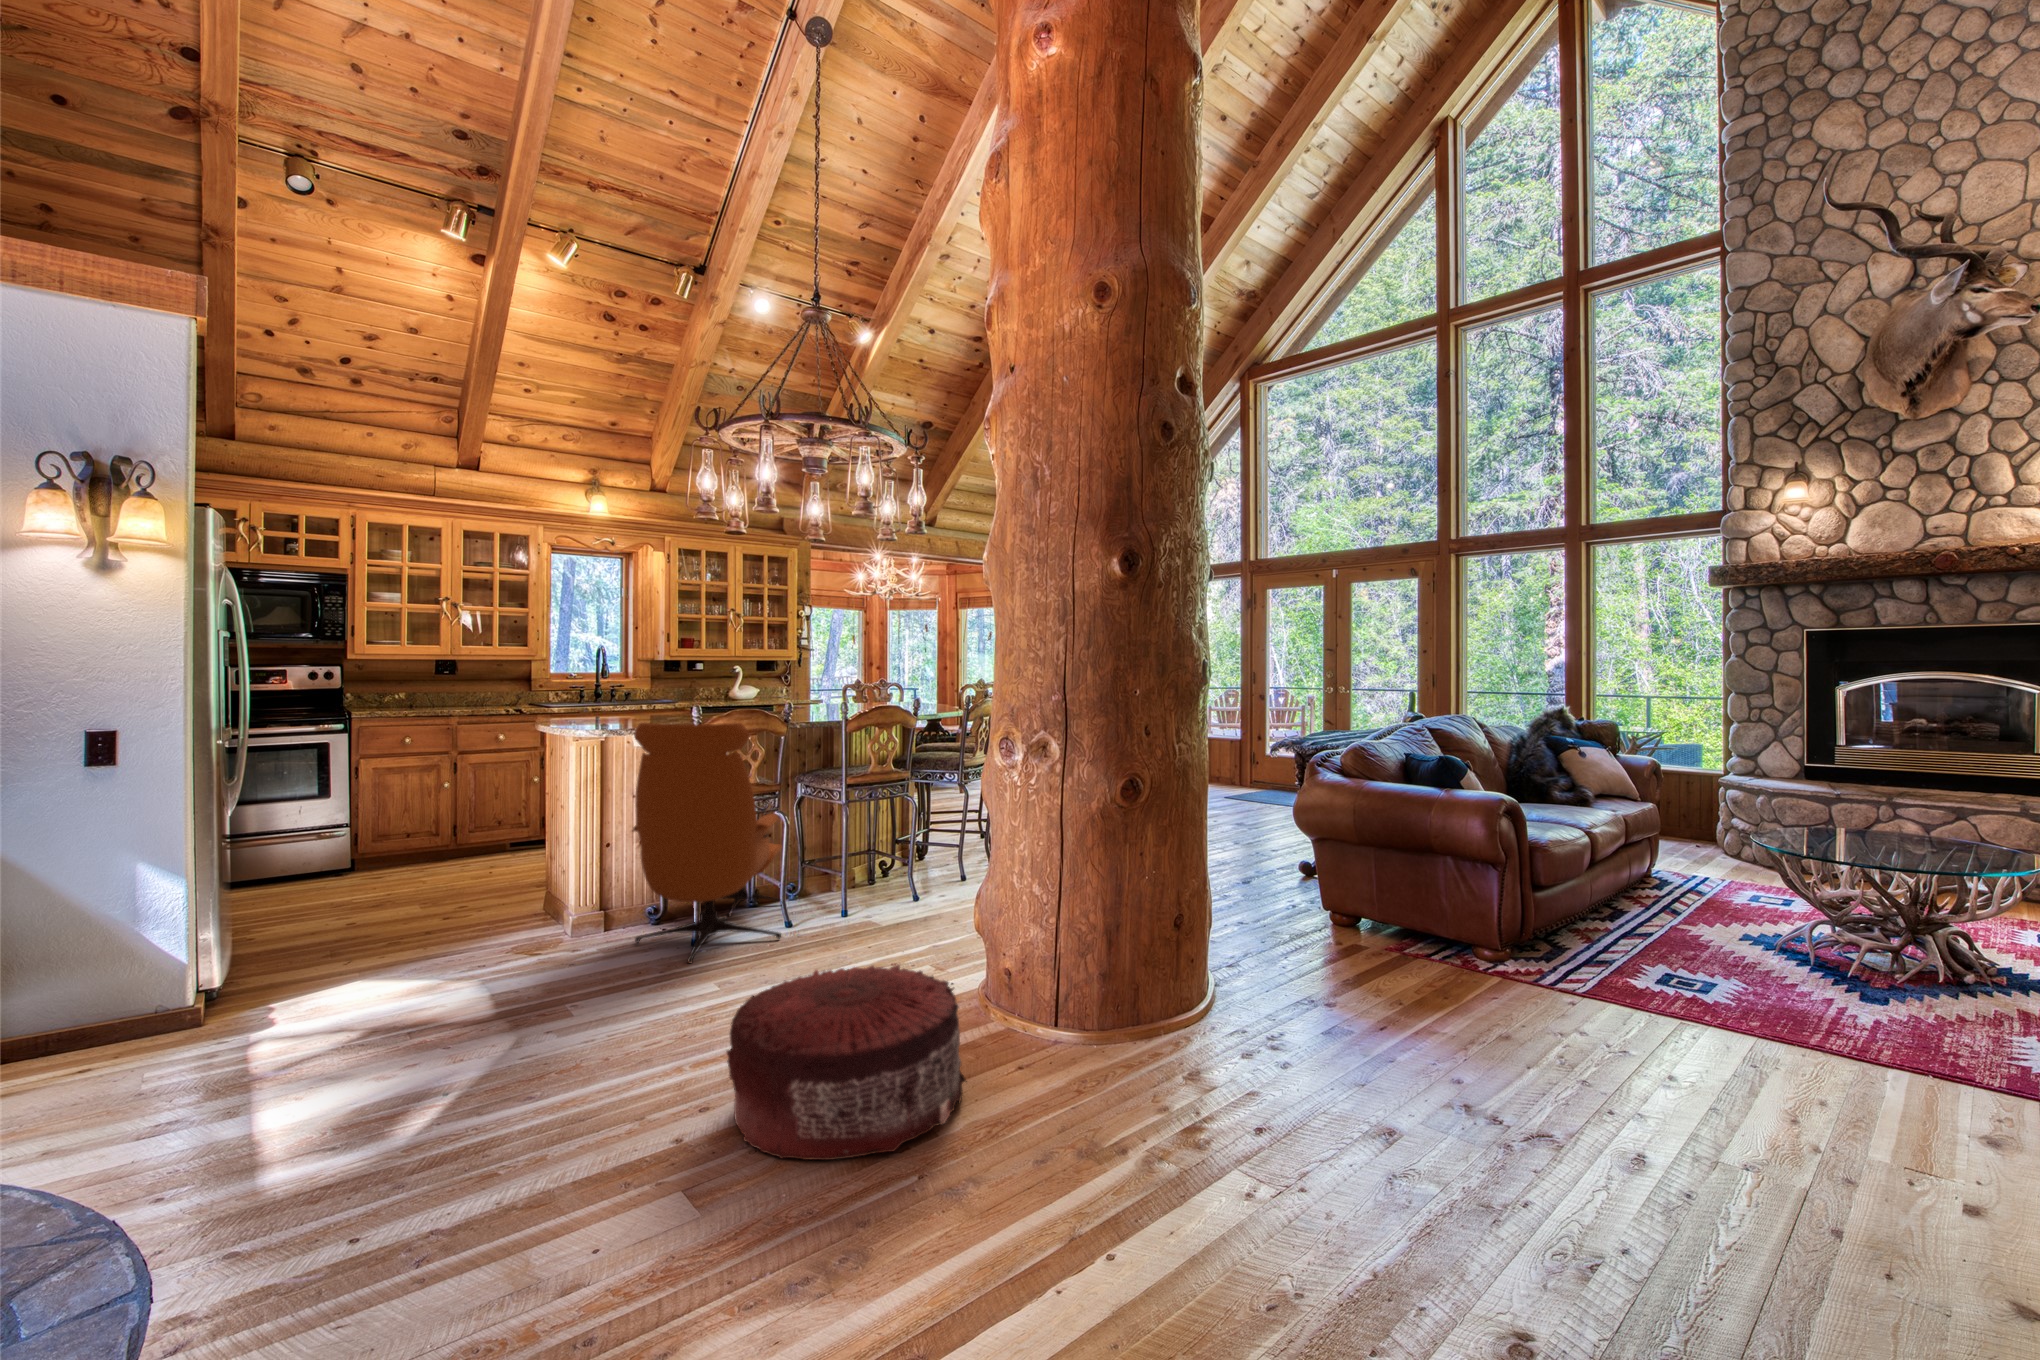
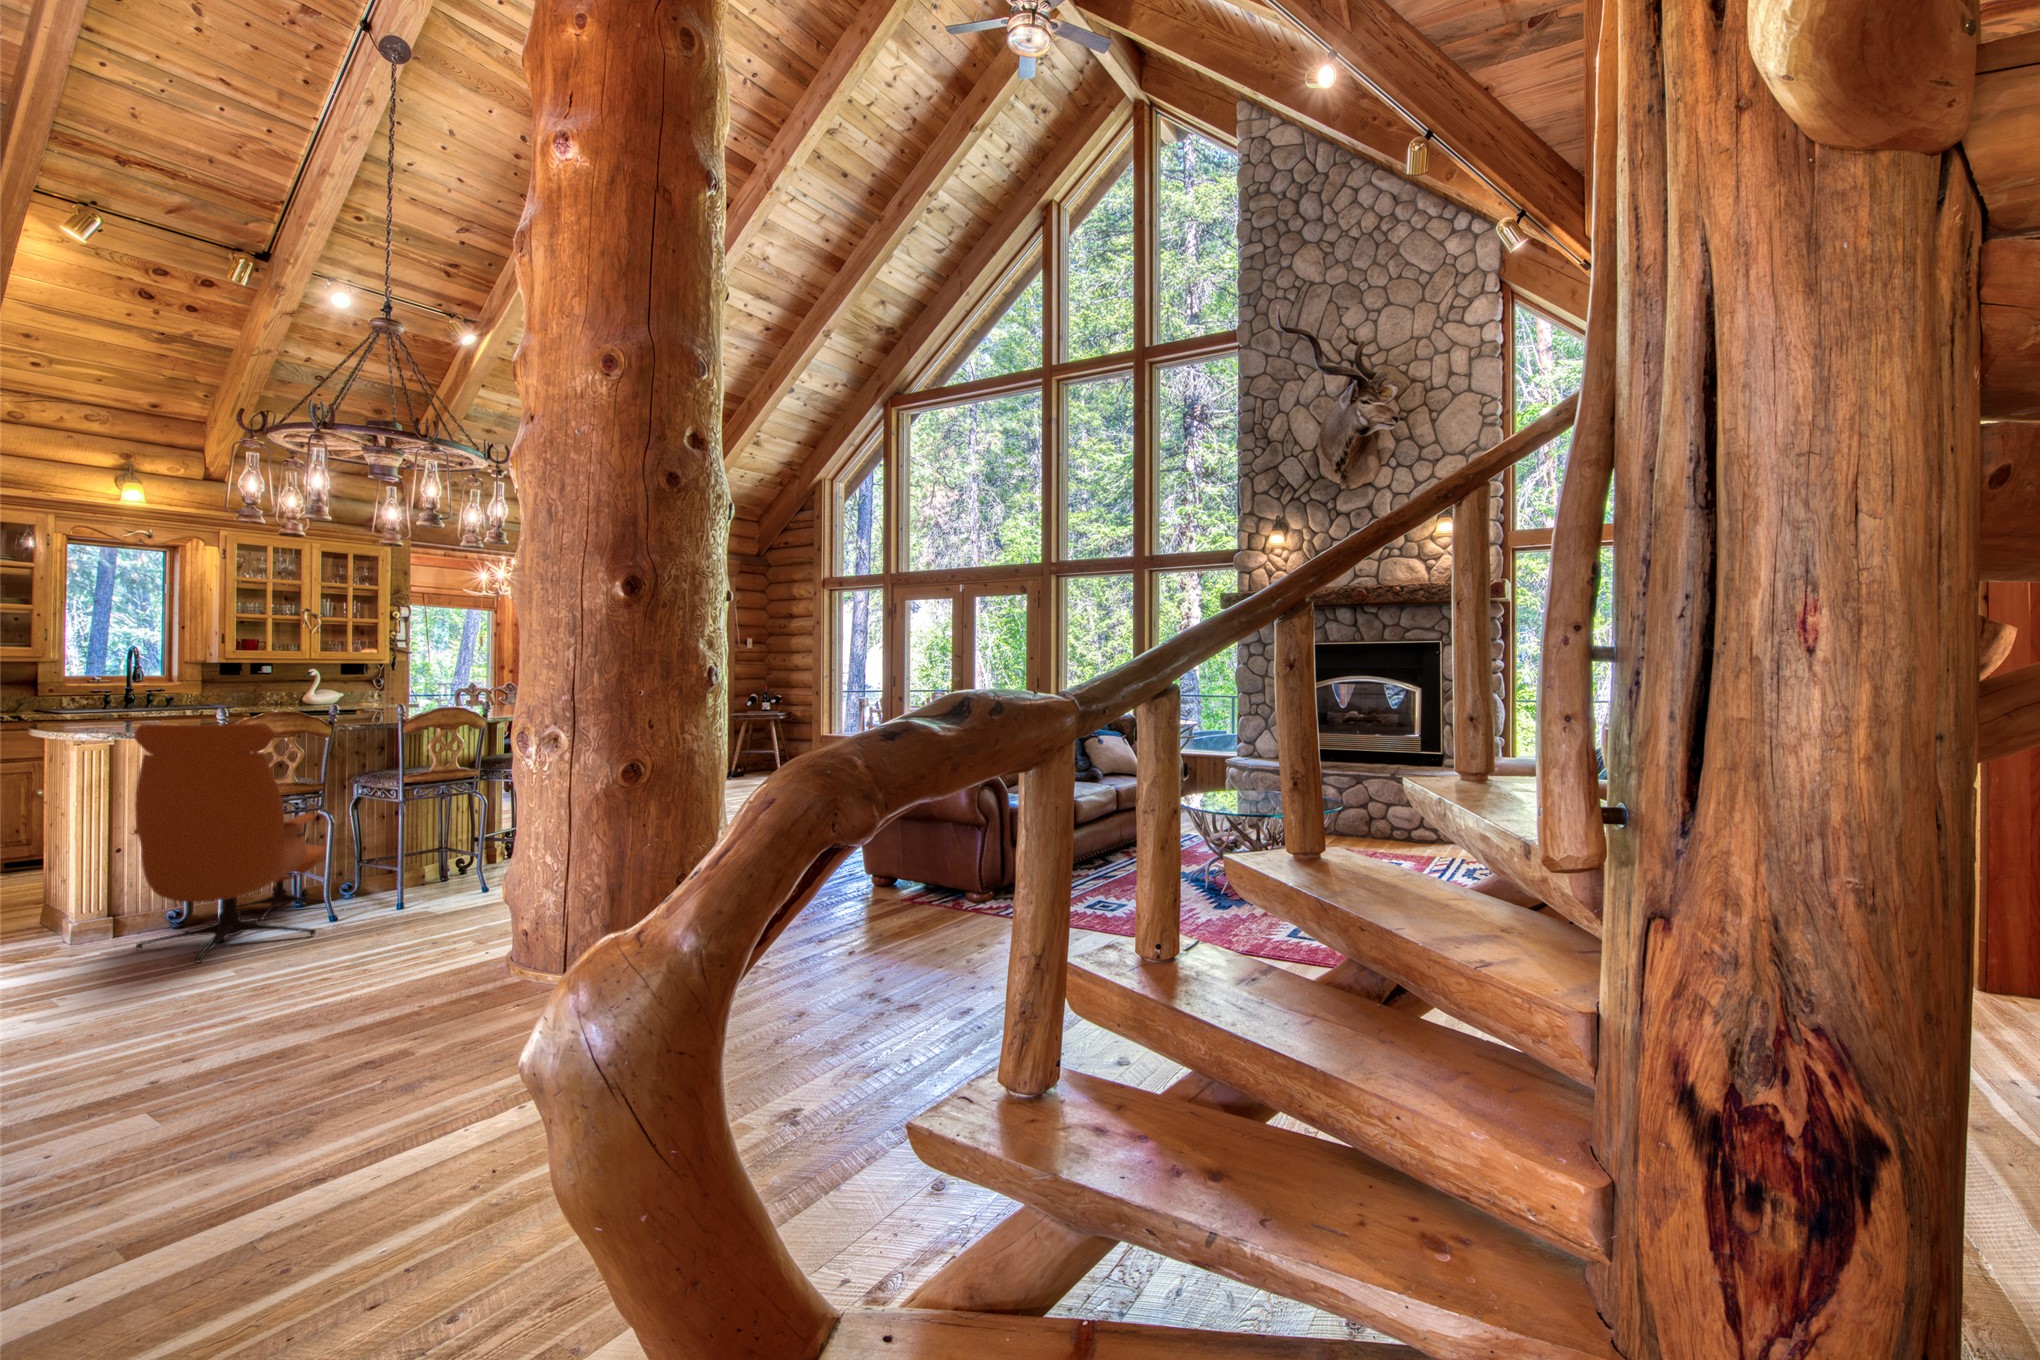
pouf: present [727,965,967,1160] -> none [190,932,457,1101]

